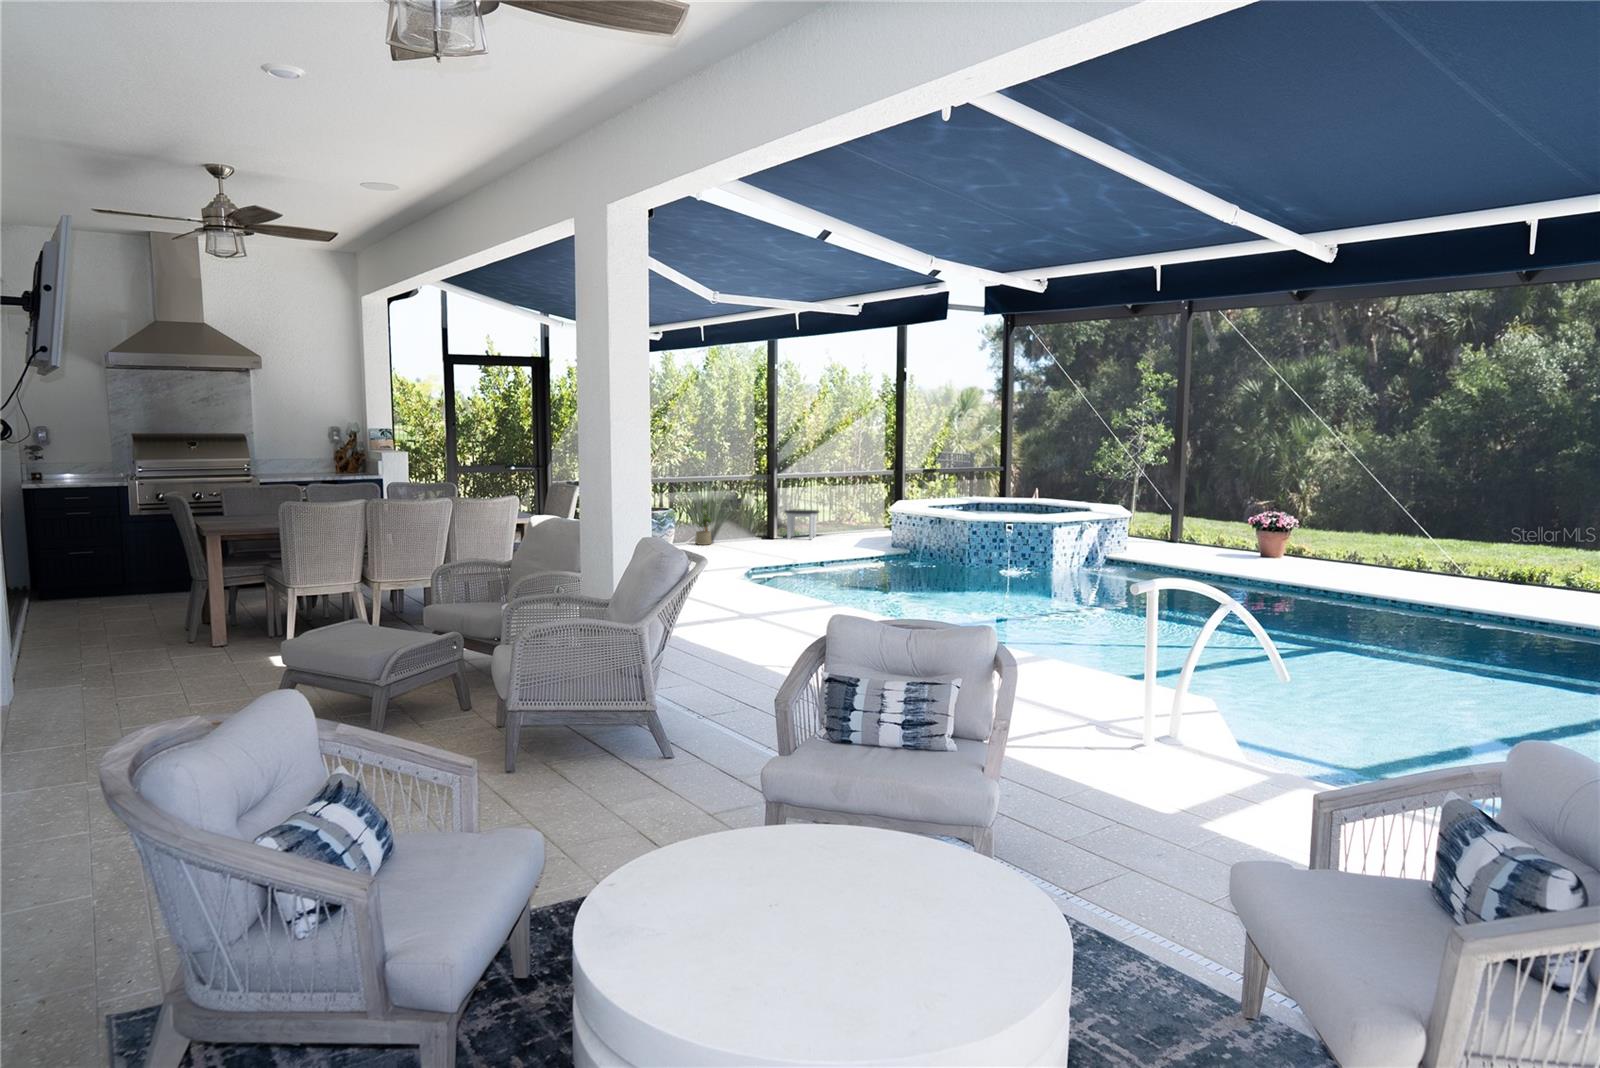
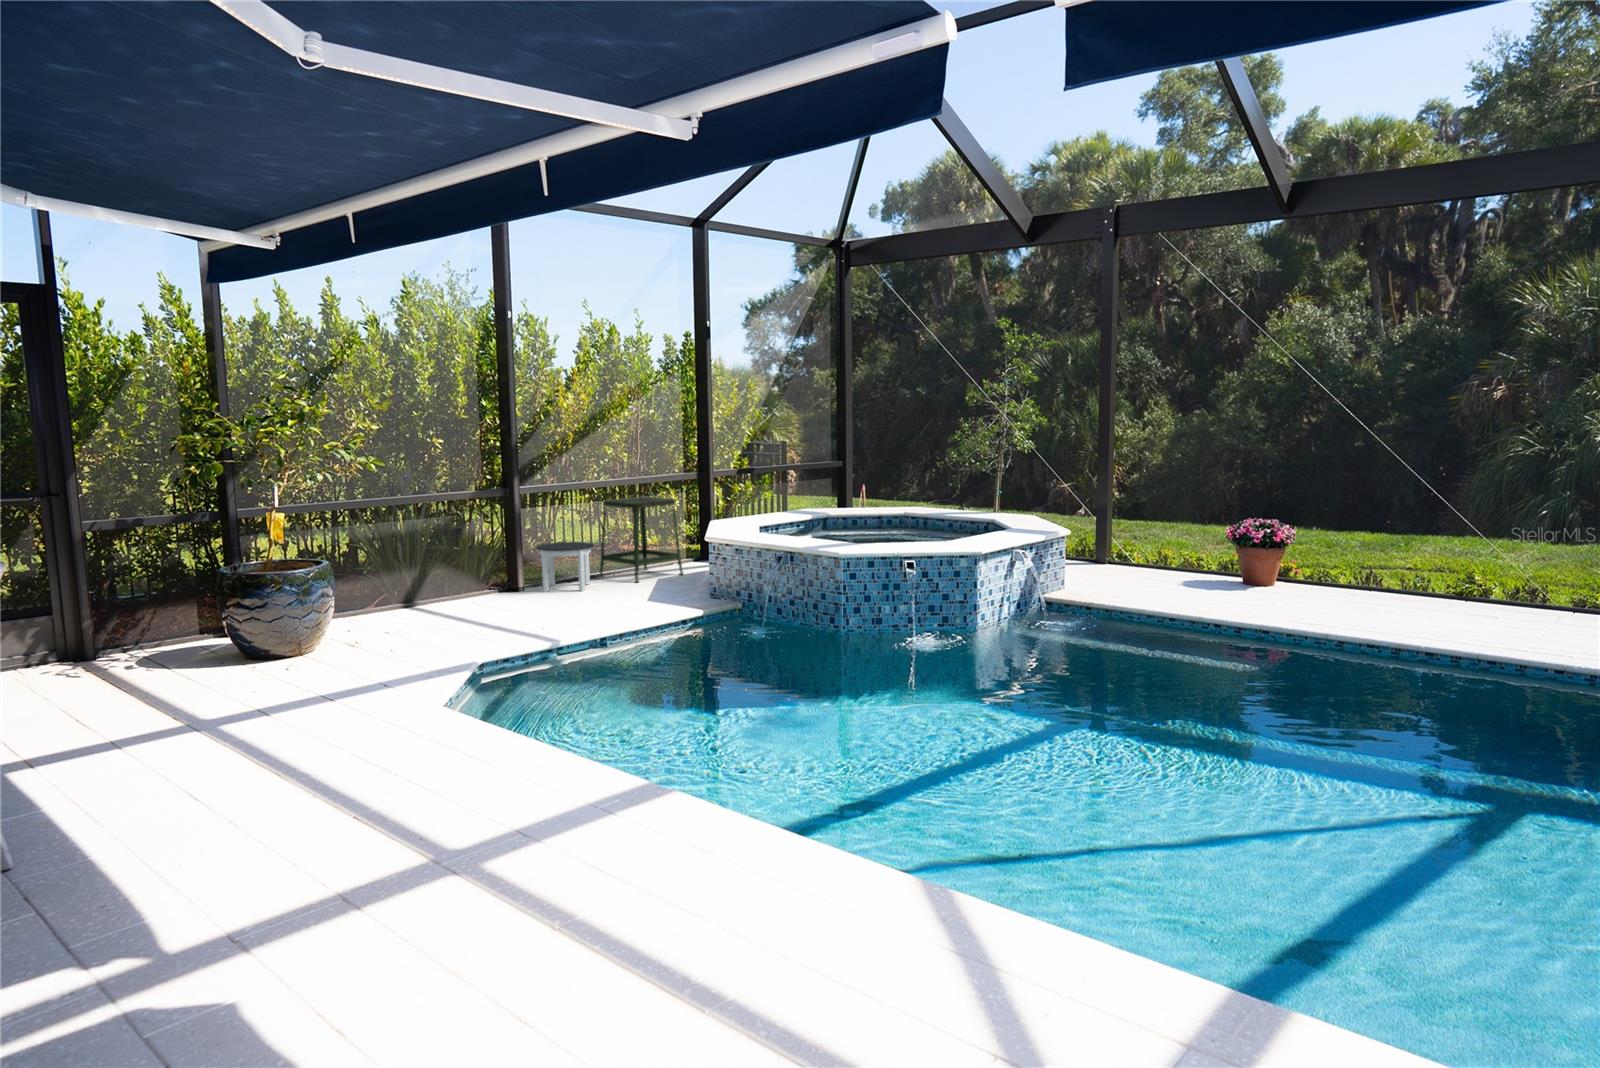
stool: none [822,484,877,538] -> present [600,497,683,582]
potted plant: present [695,503,712,545] -> none [377,544,414,616]

